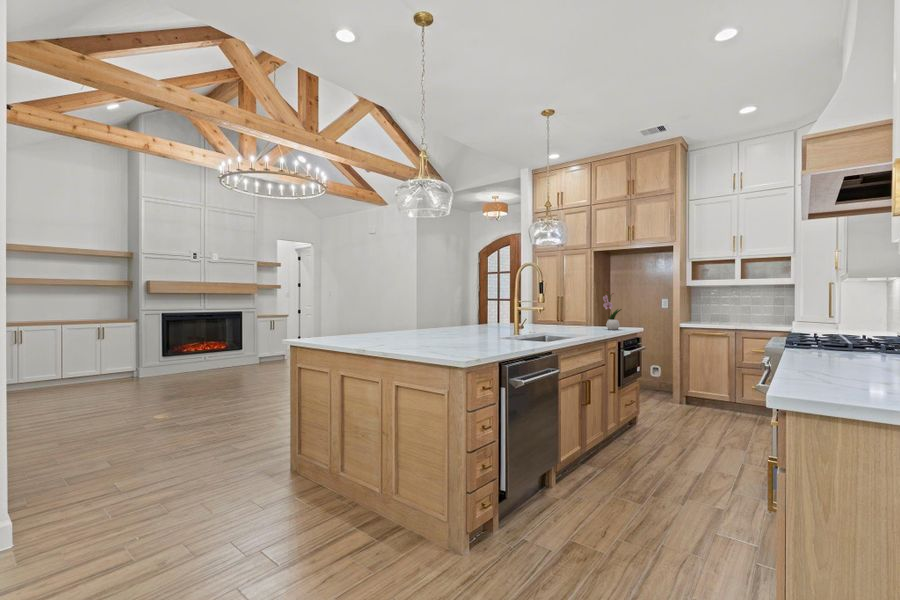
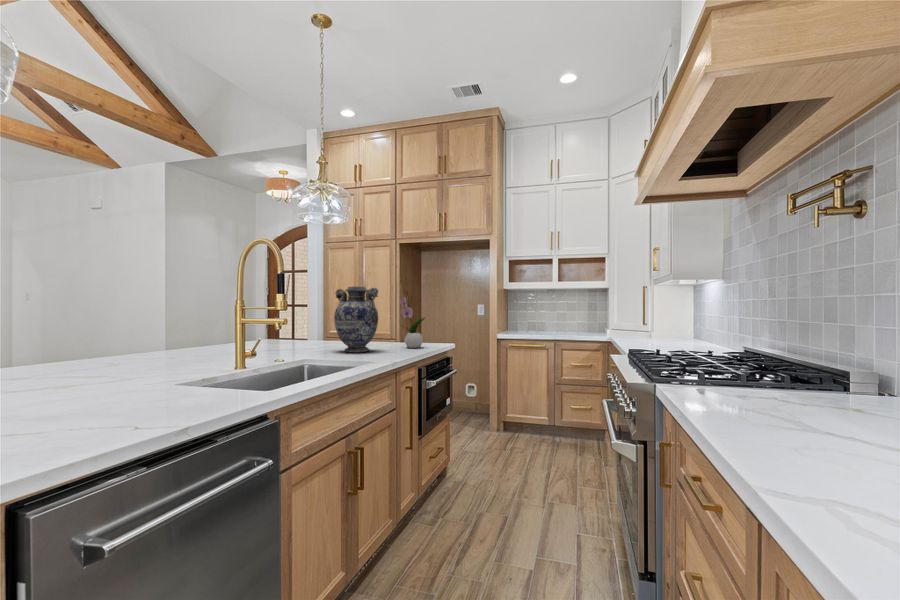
vase: none [561,289,591,331] -> present [334,287,378,353]

